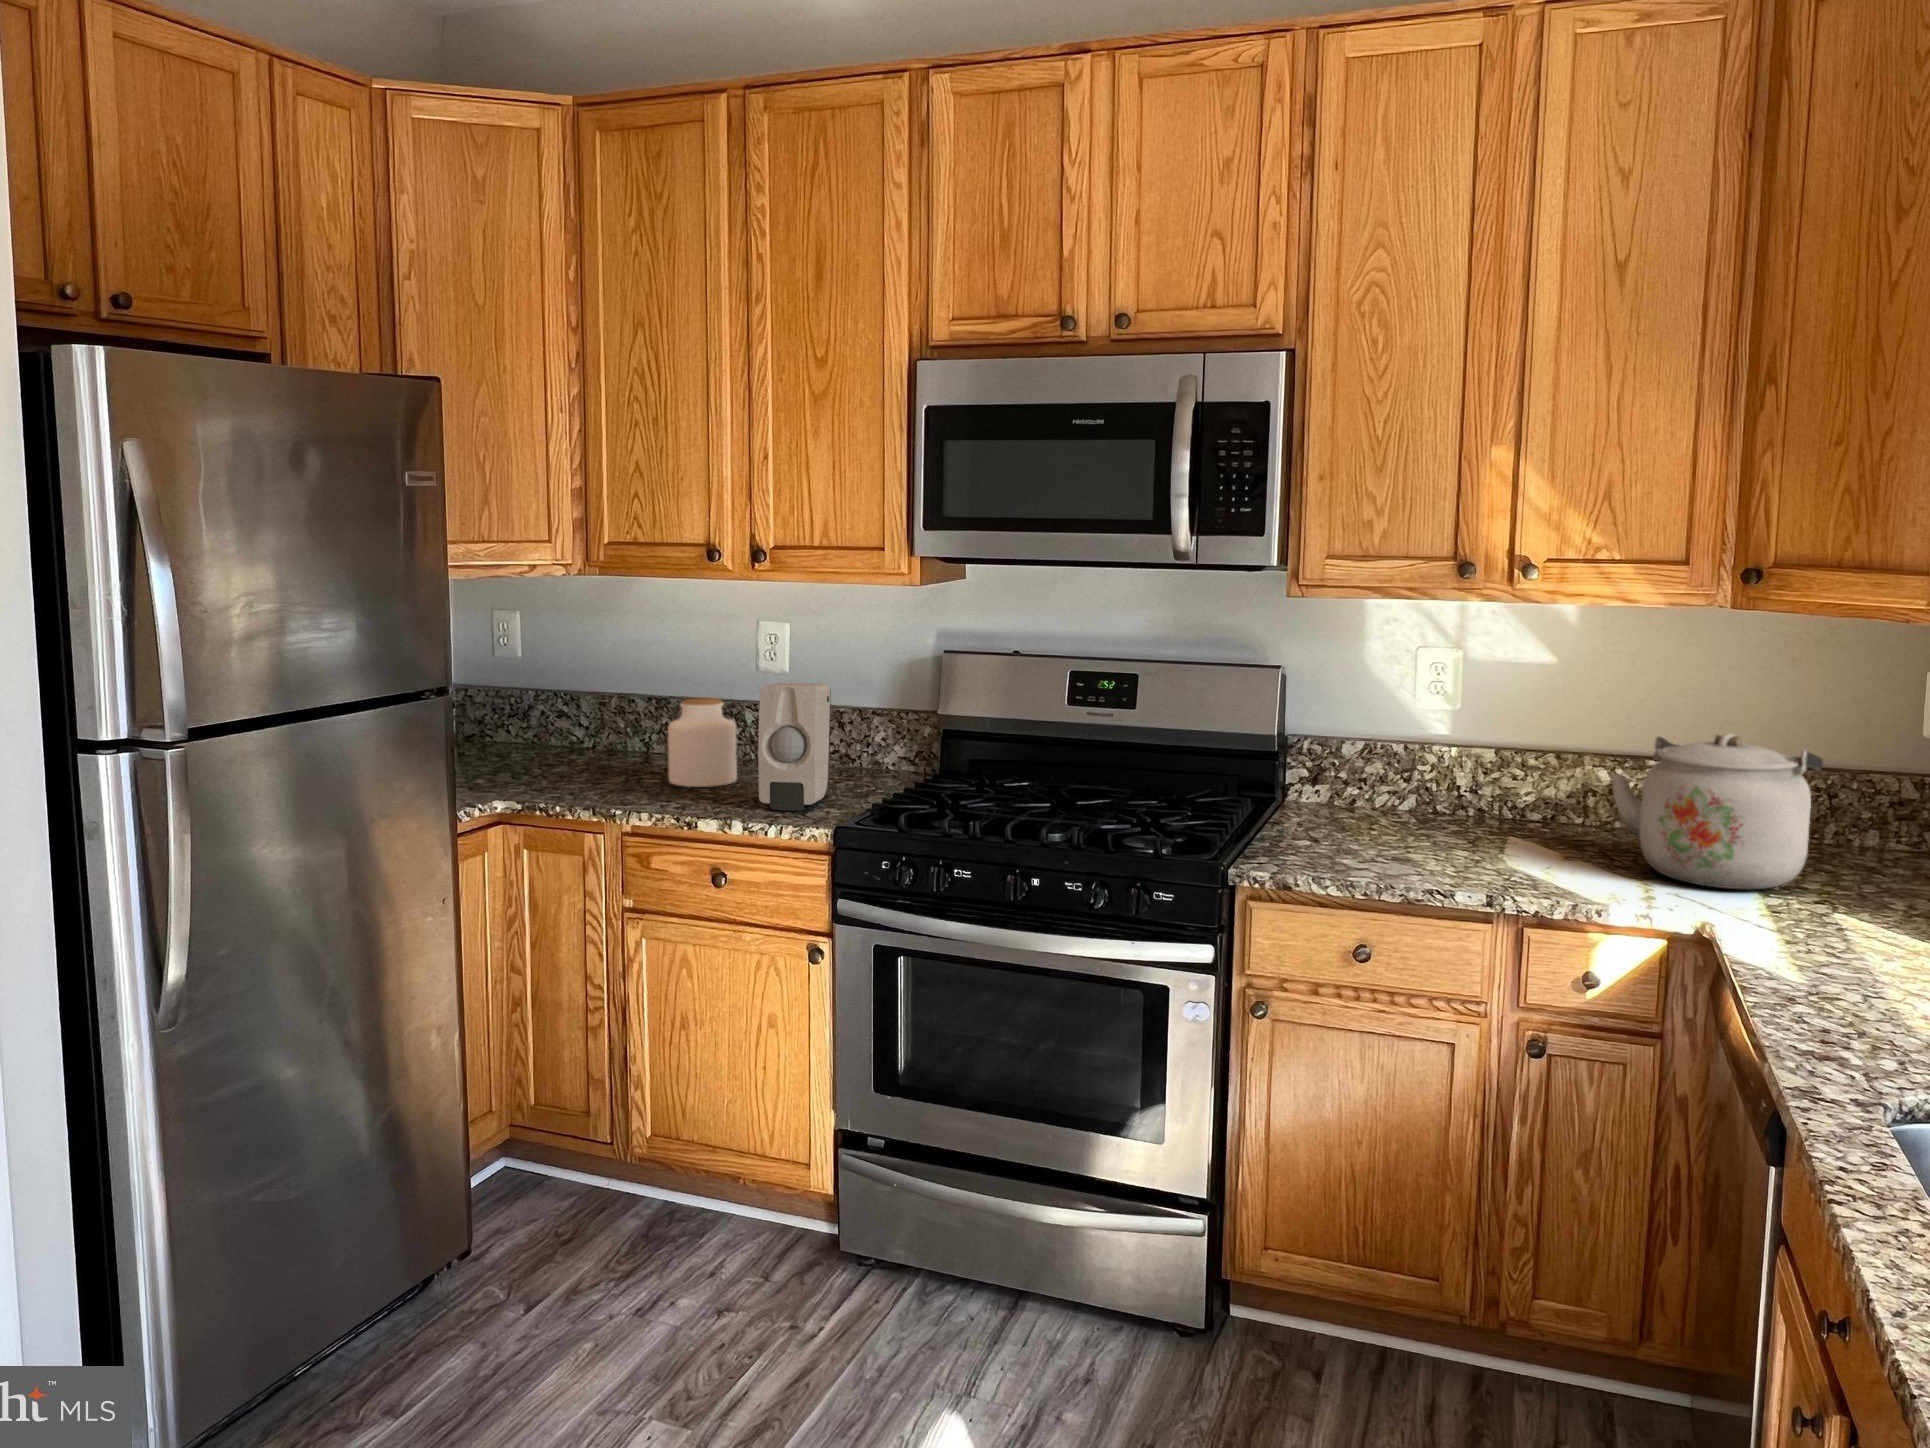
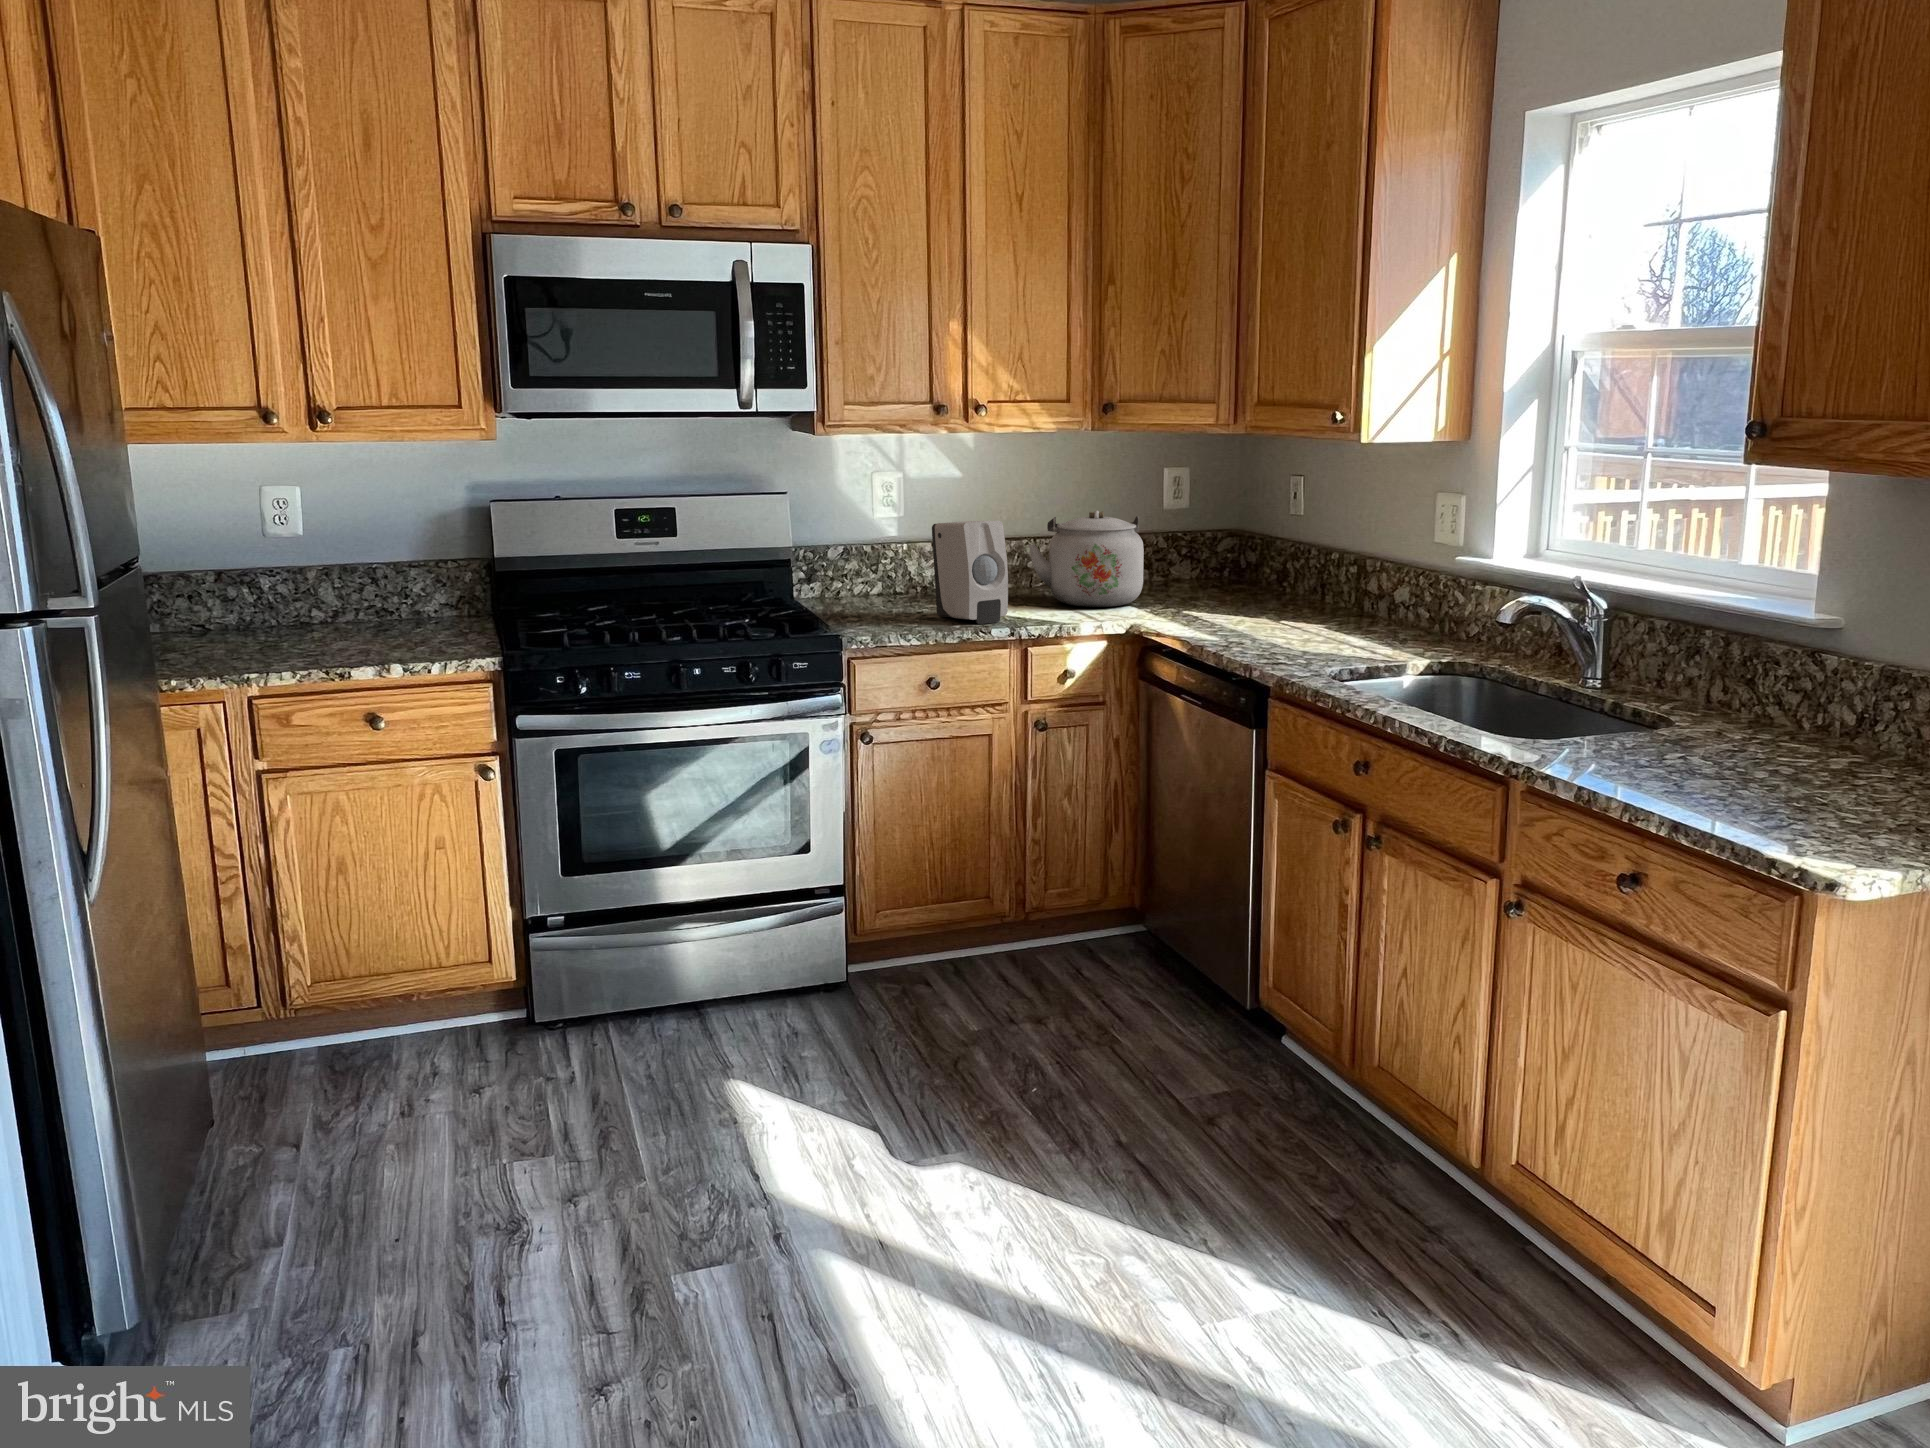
soap dispenser: present [758,683,831,811] -> present [932,521,1008,624]
jar: present [668,698,737,787] -> none [224,564,305,652]

